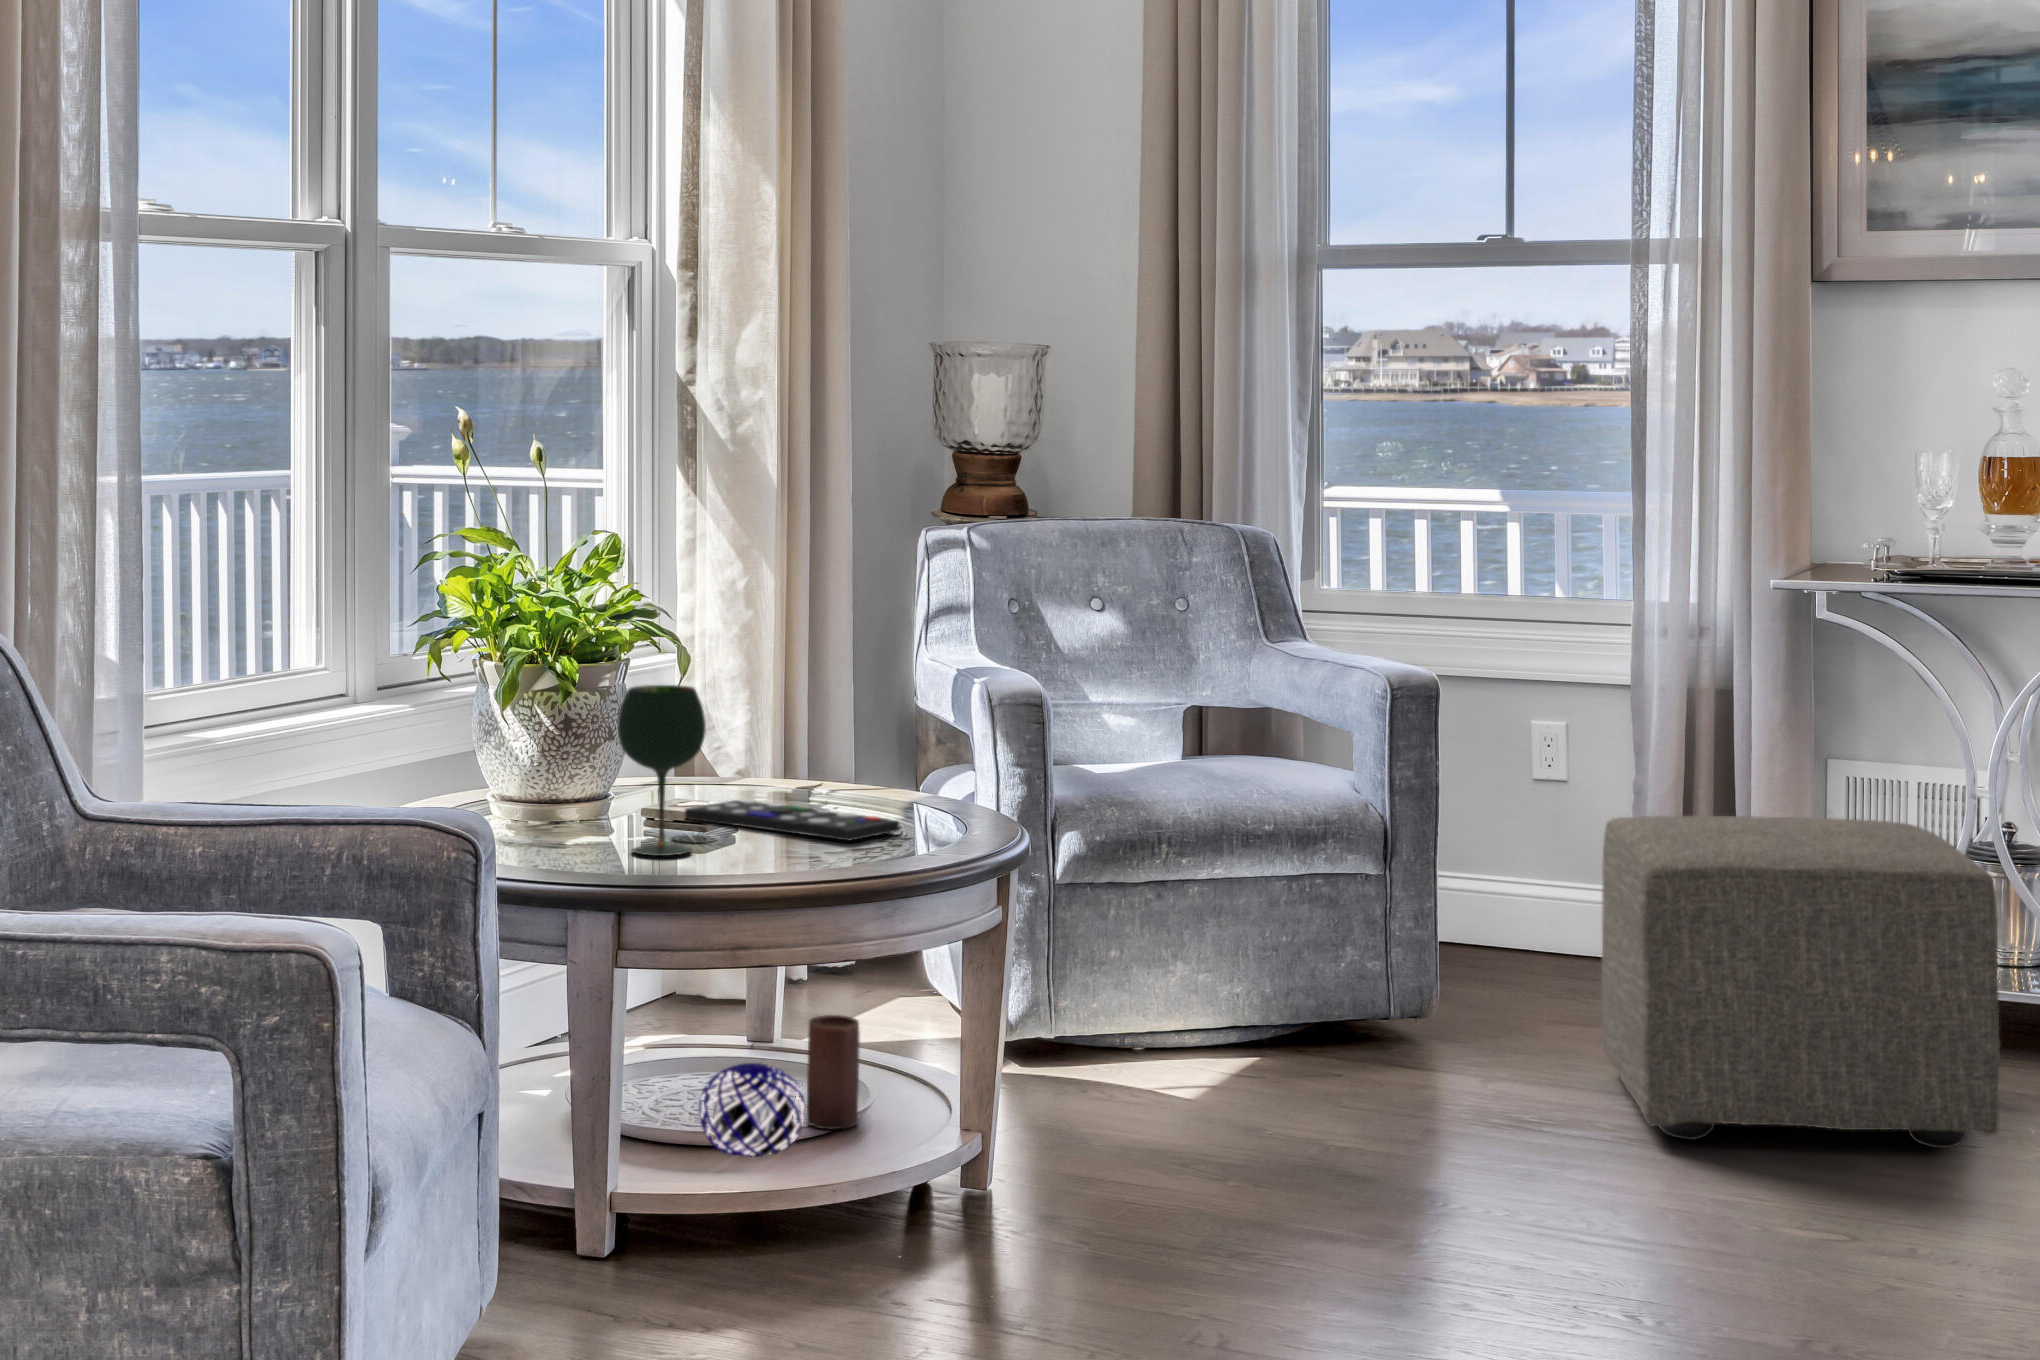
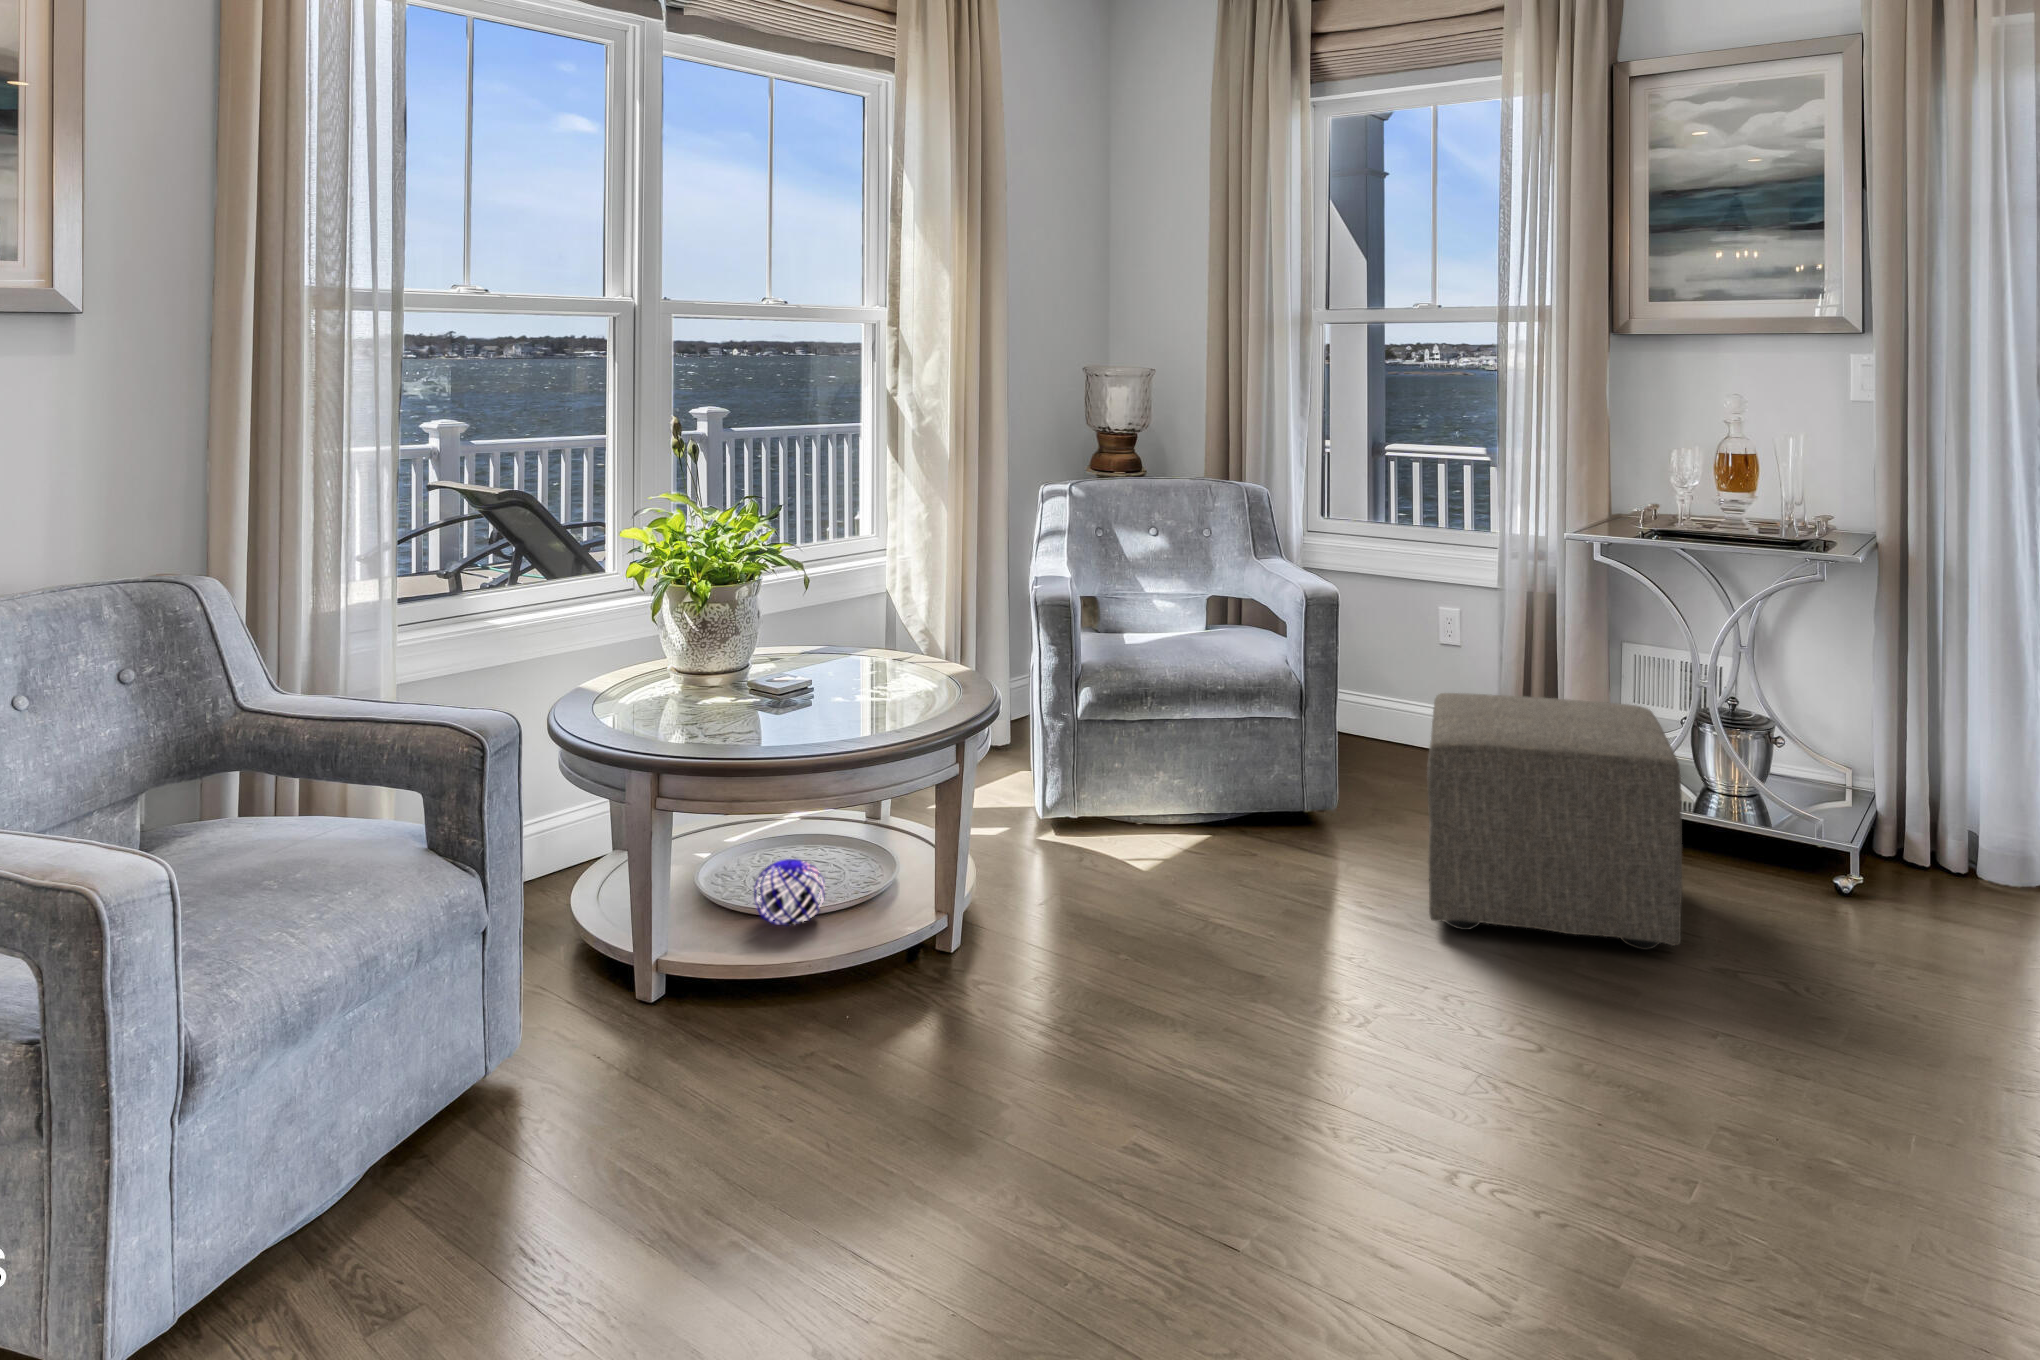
wine glass: present [618,685,706,856] -> none [671,612,732,730]
remote control: present [685,800,899,841] -> none [759,679,881,720]
candle: present [807,1015,860,1129] -> none [845,822,880,901]

